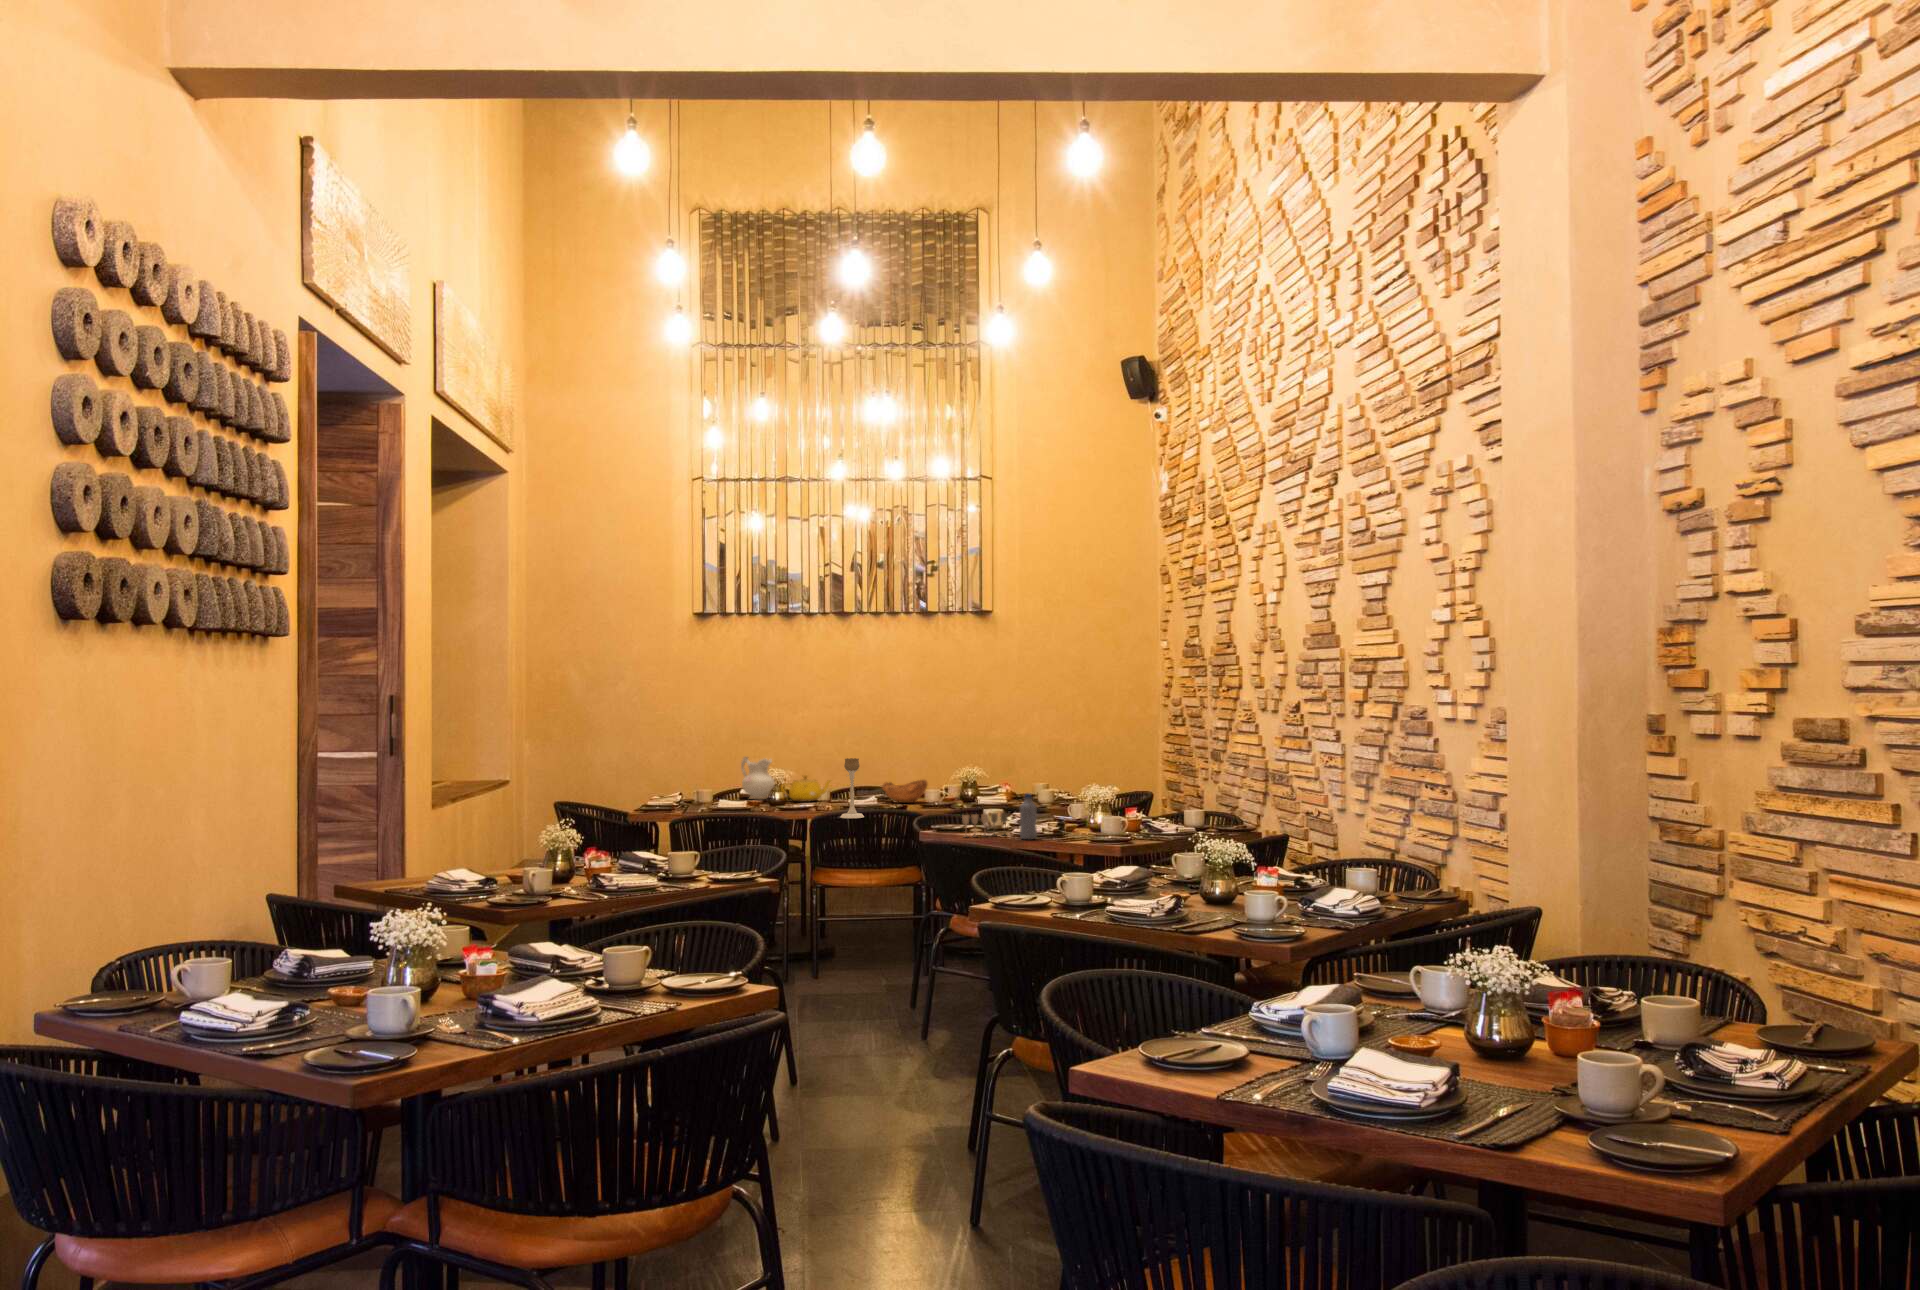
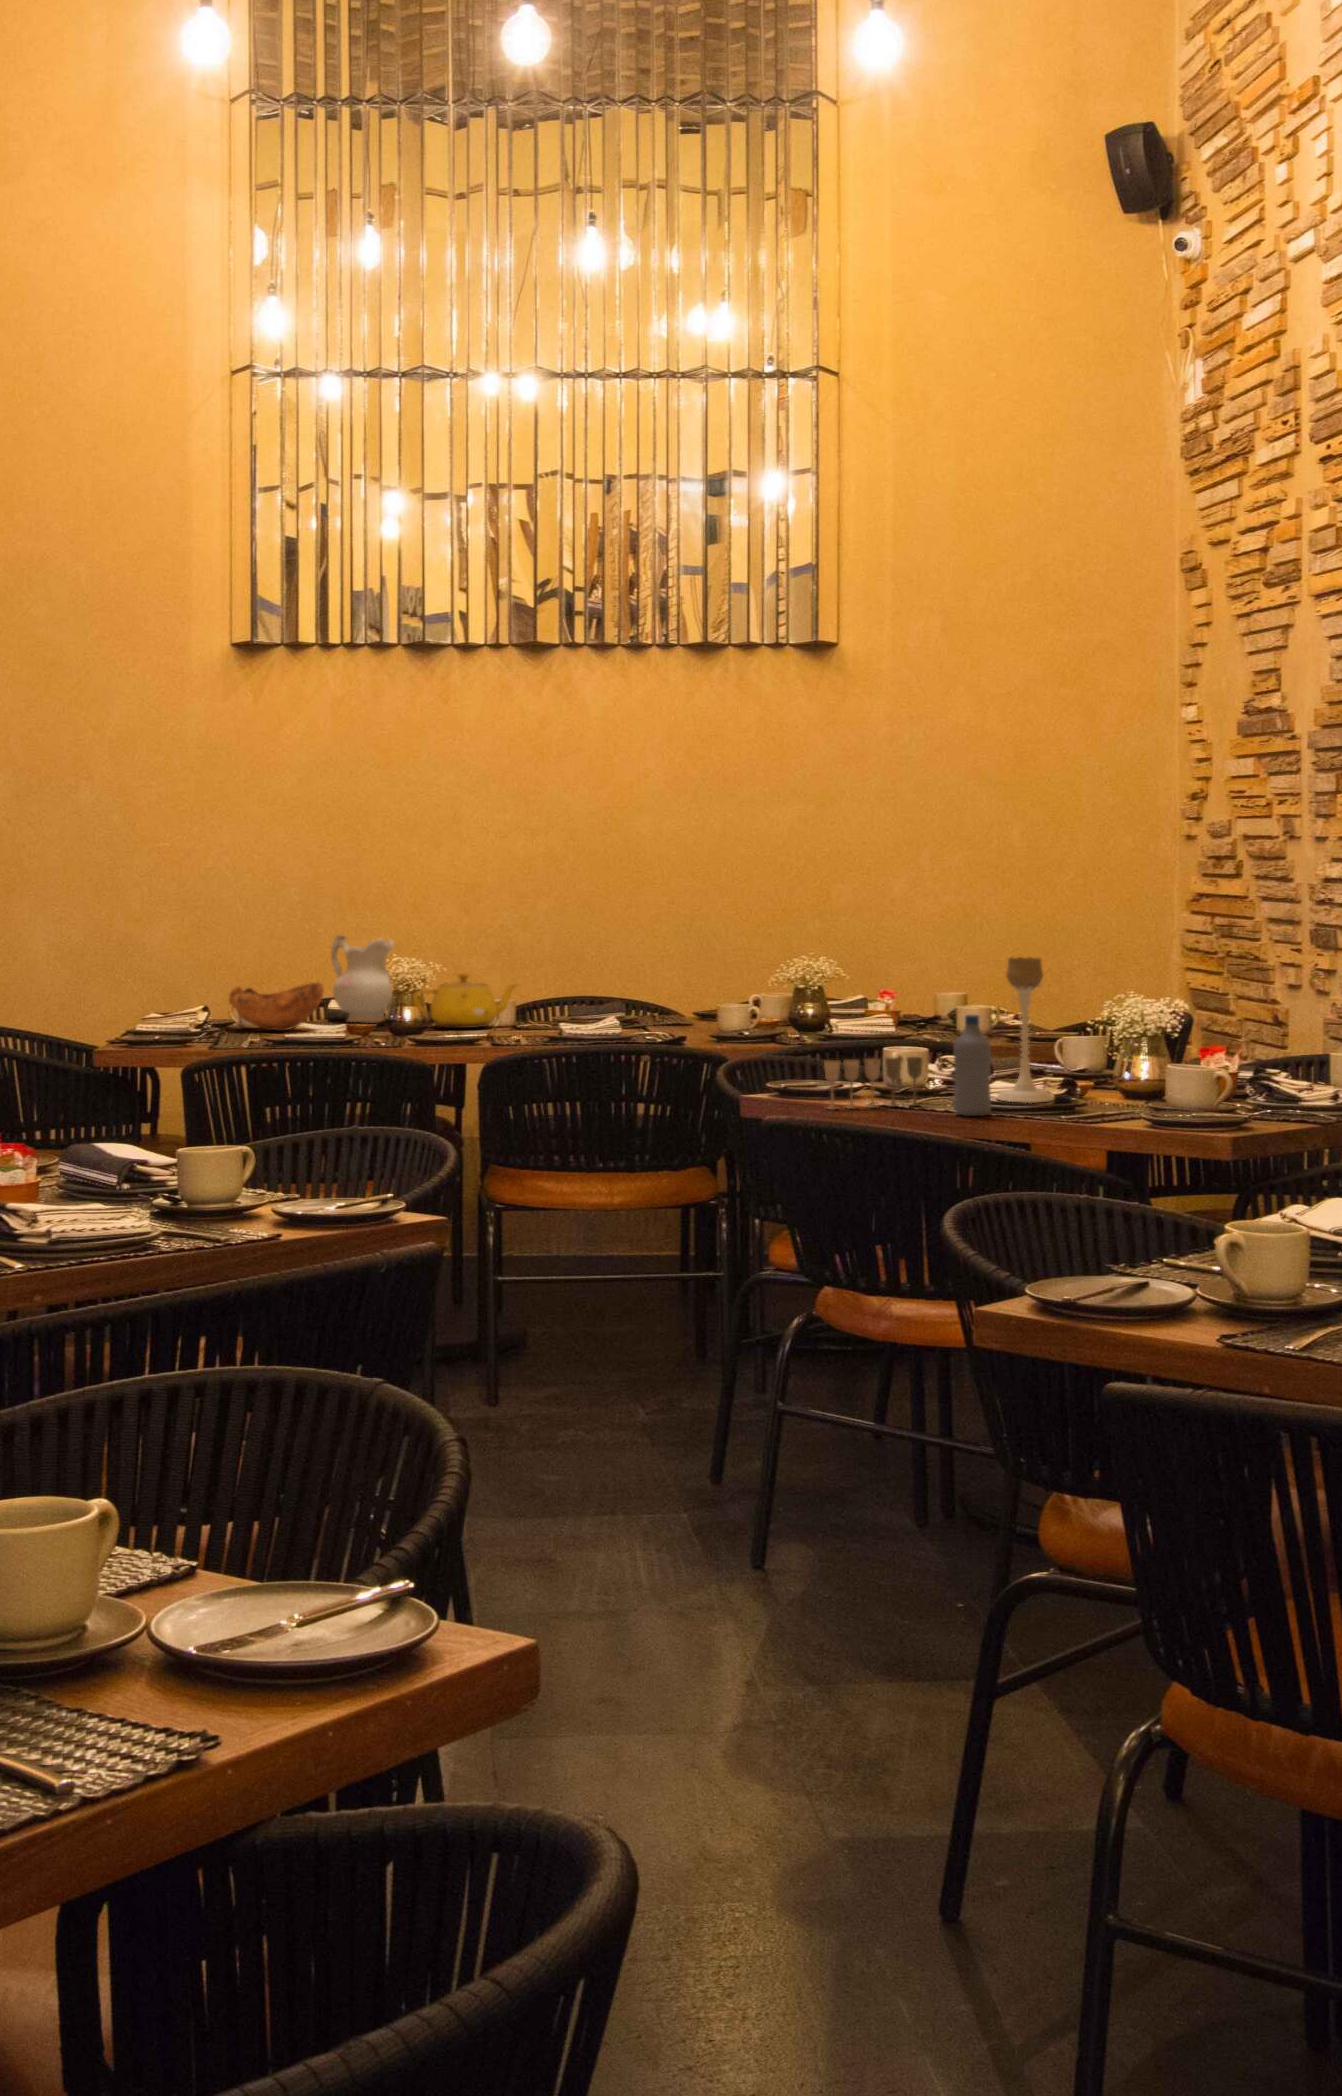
candle holder: present [840,758,864,818] -> present [997,957,1054,1103]
wooden bowl: present [882,780,928,803] -> present [229,983,324,1031]

